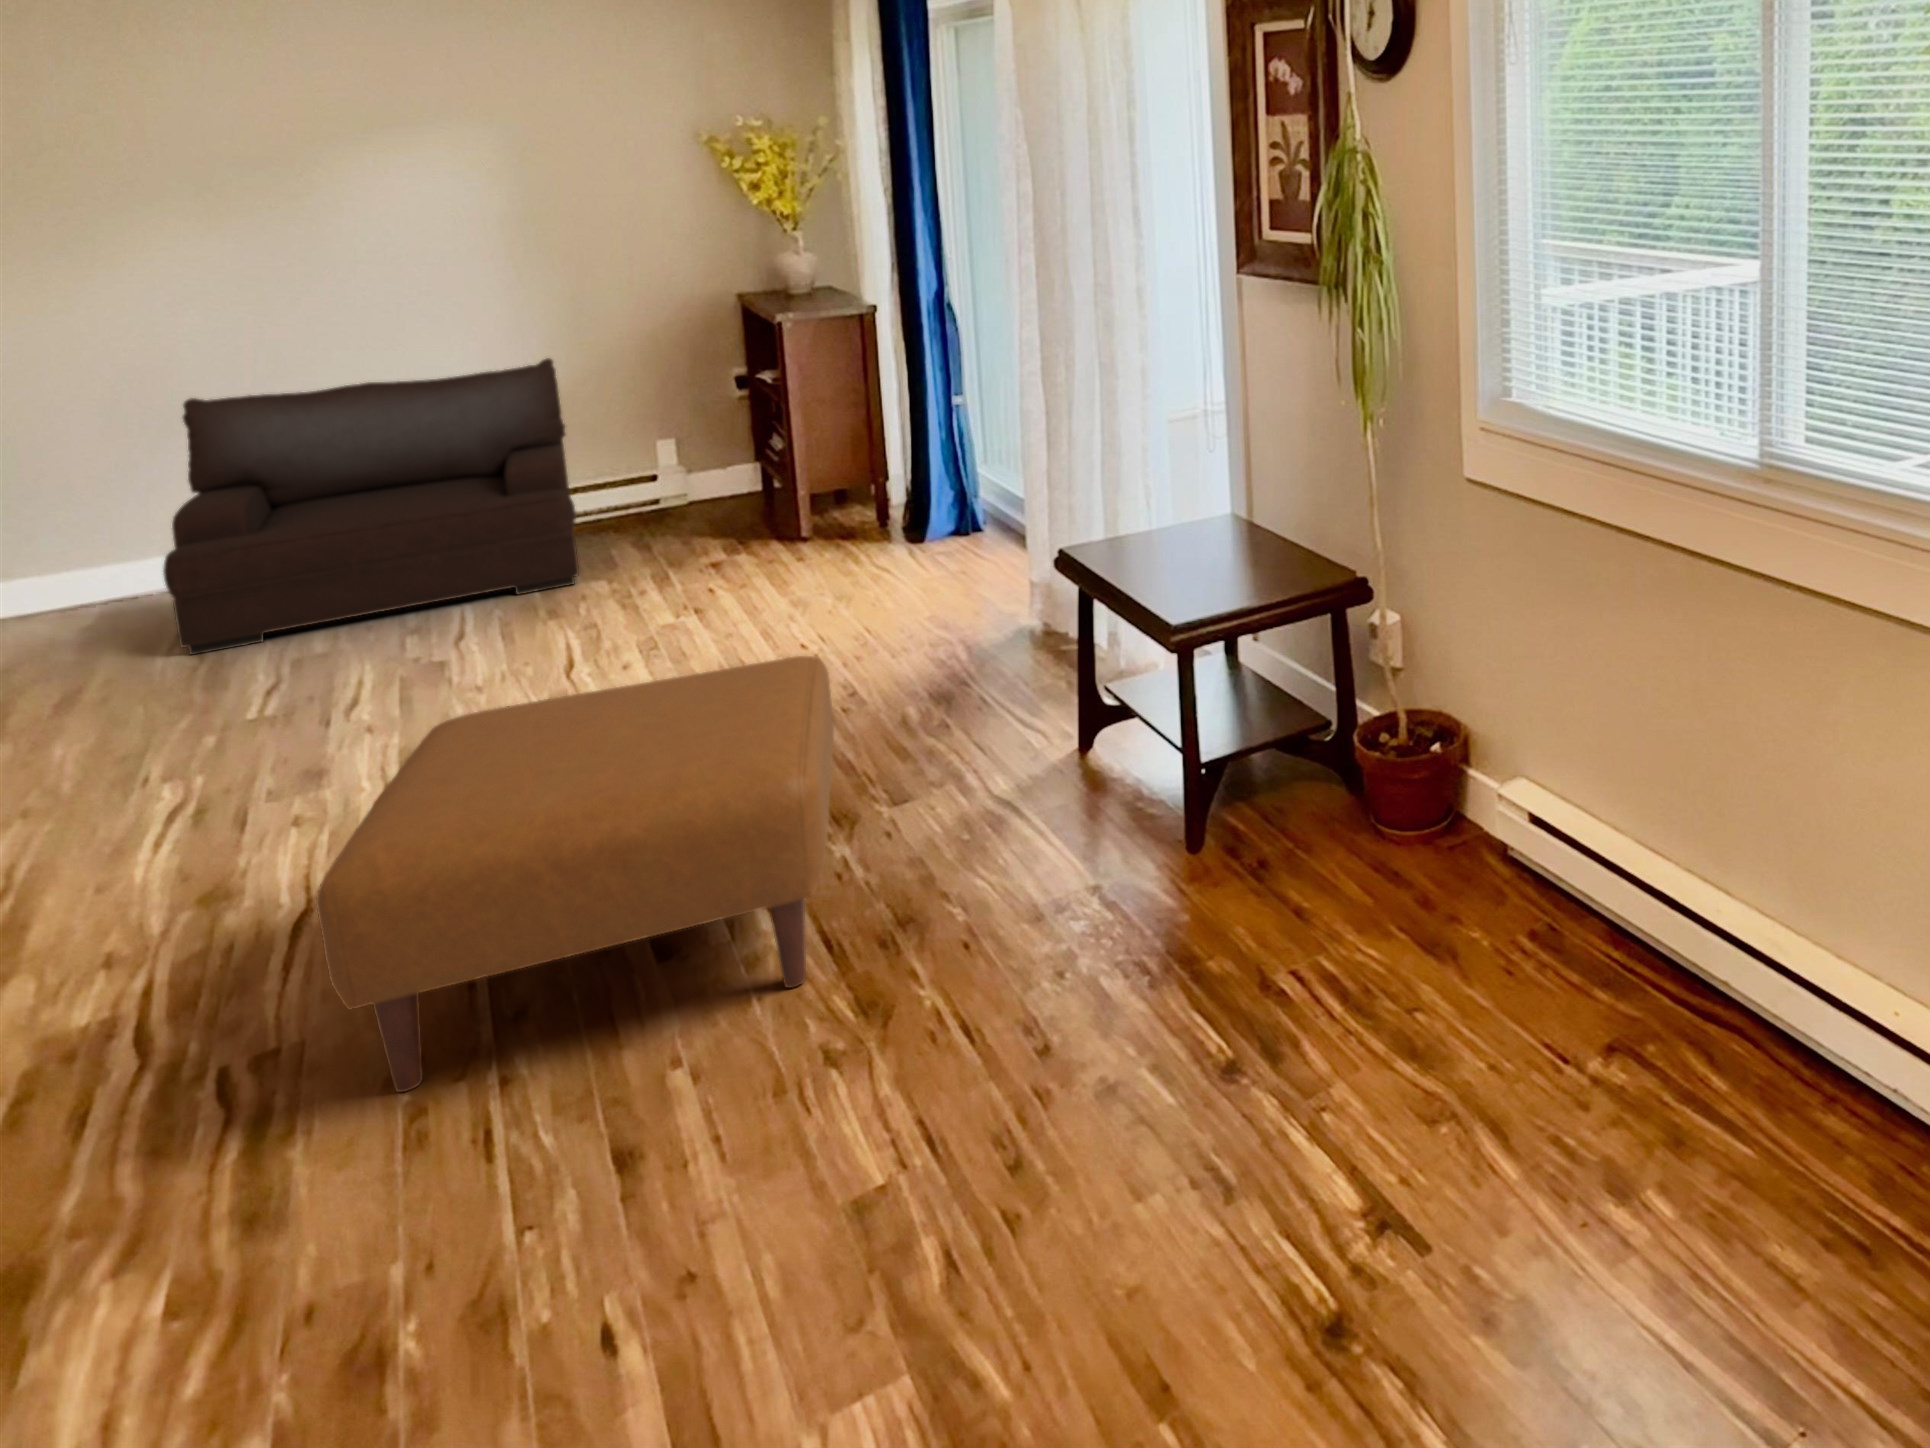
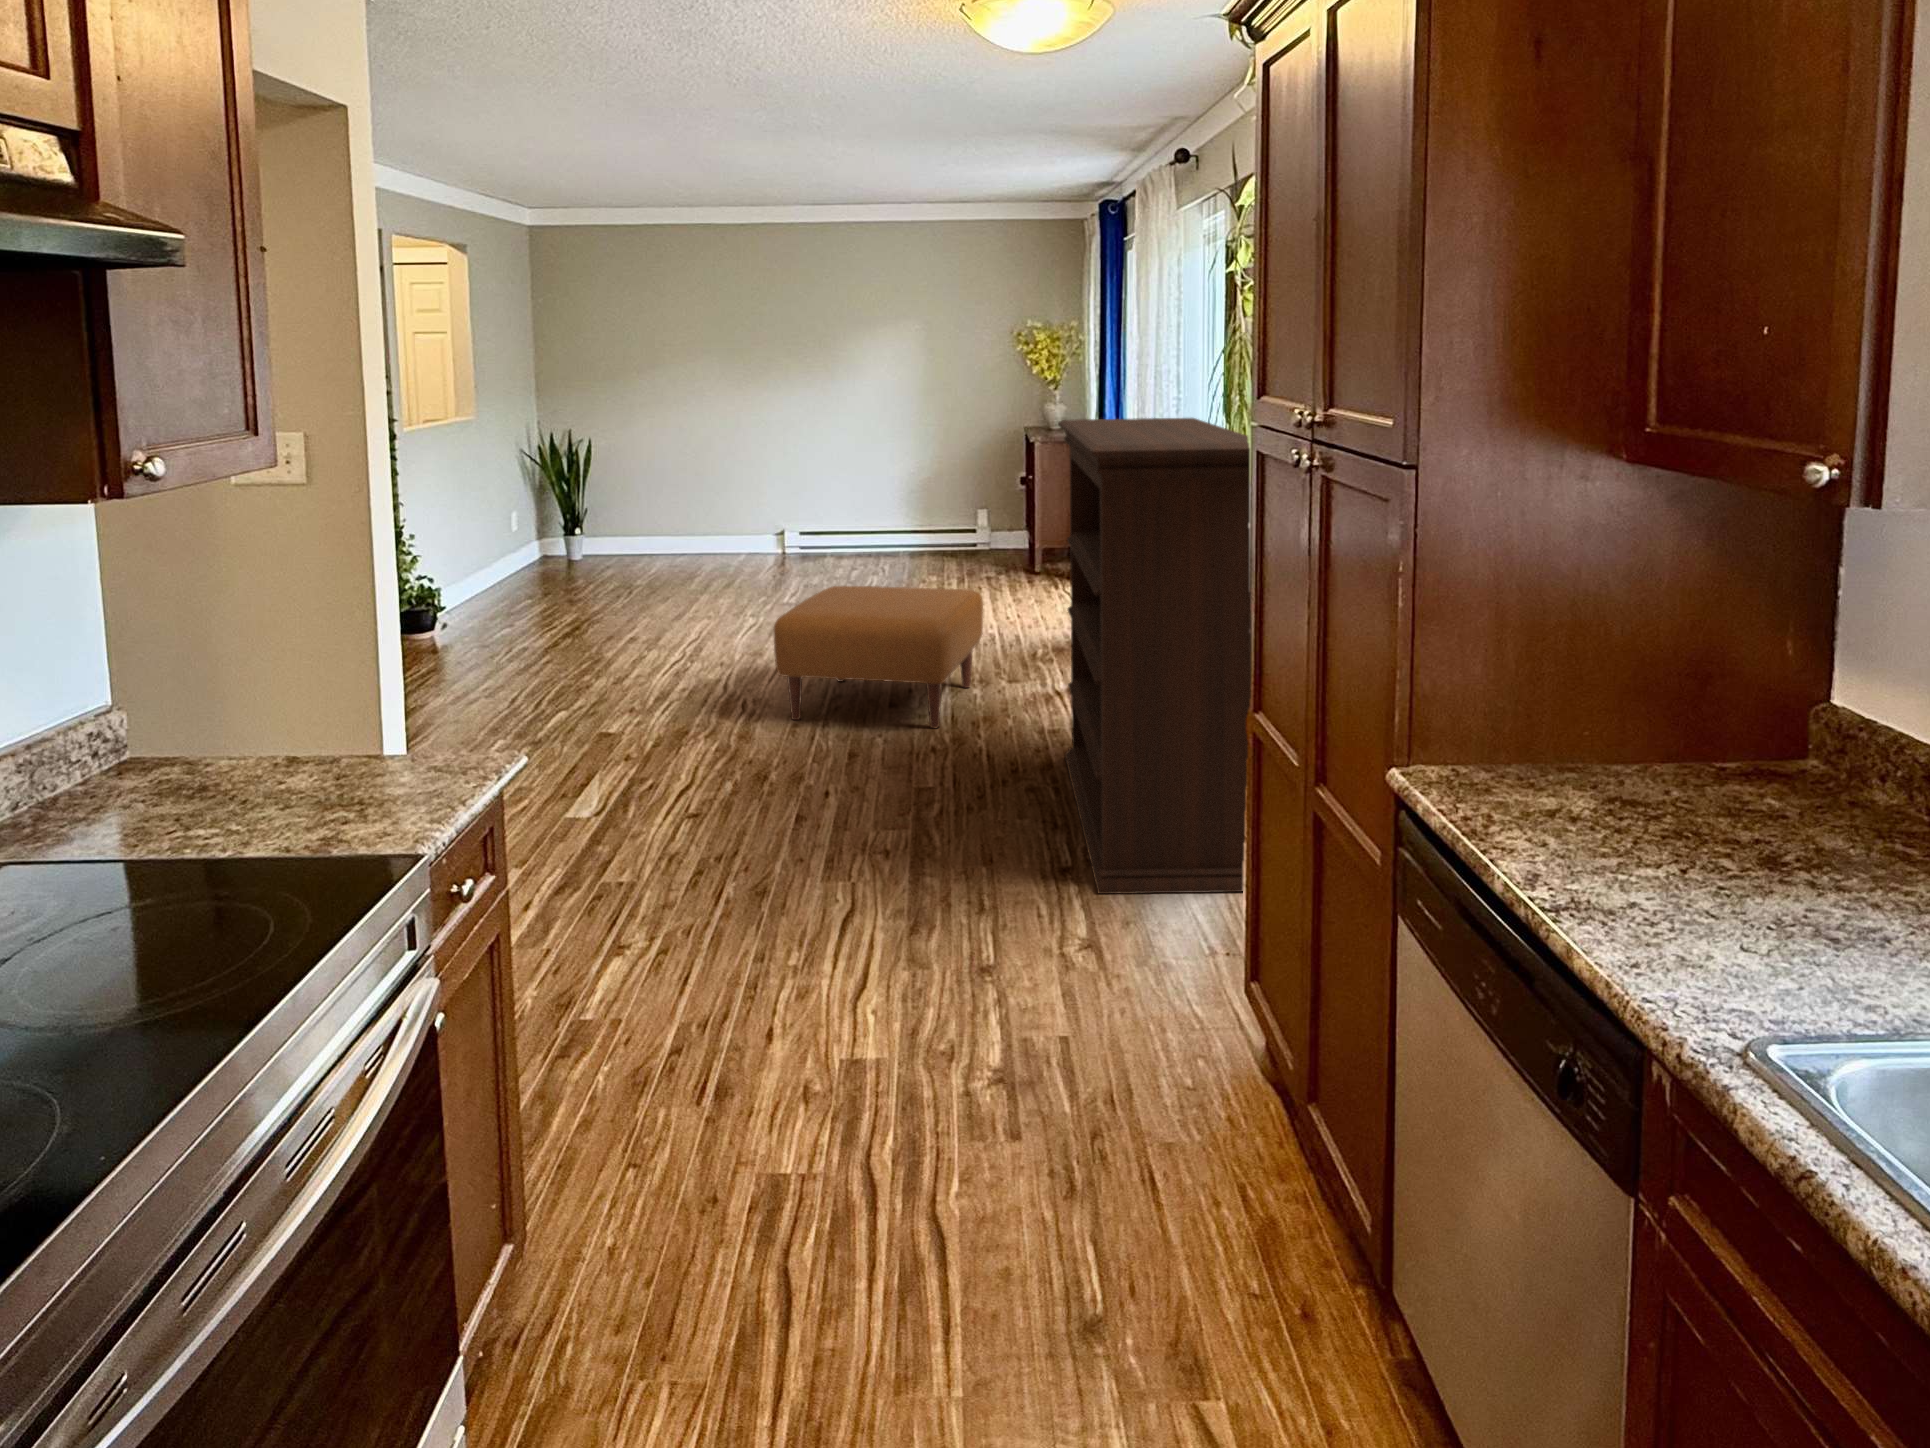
bookshelf: none [1061,306,1721,1377] -> present [1058,418,1251,894]
armchair: present [163,358,579,655] -> none [765,452,934,577]

